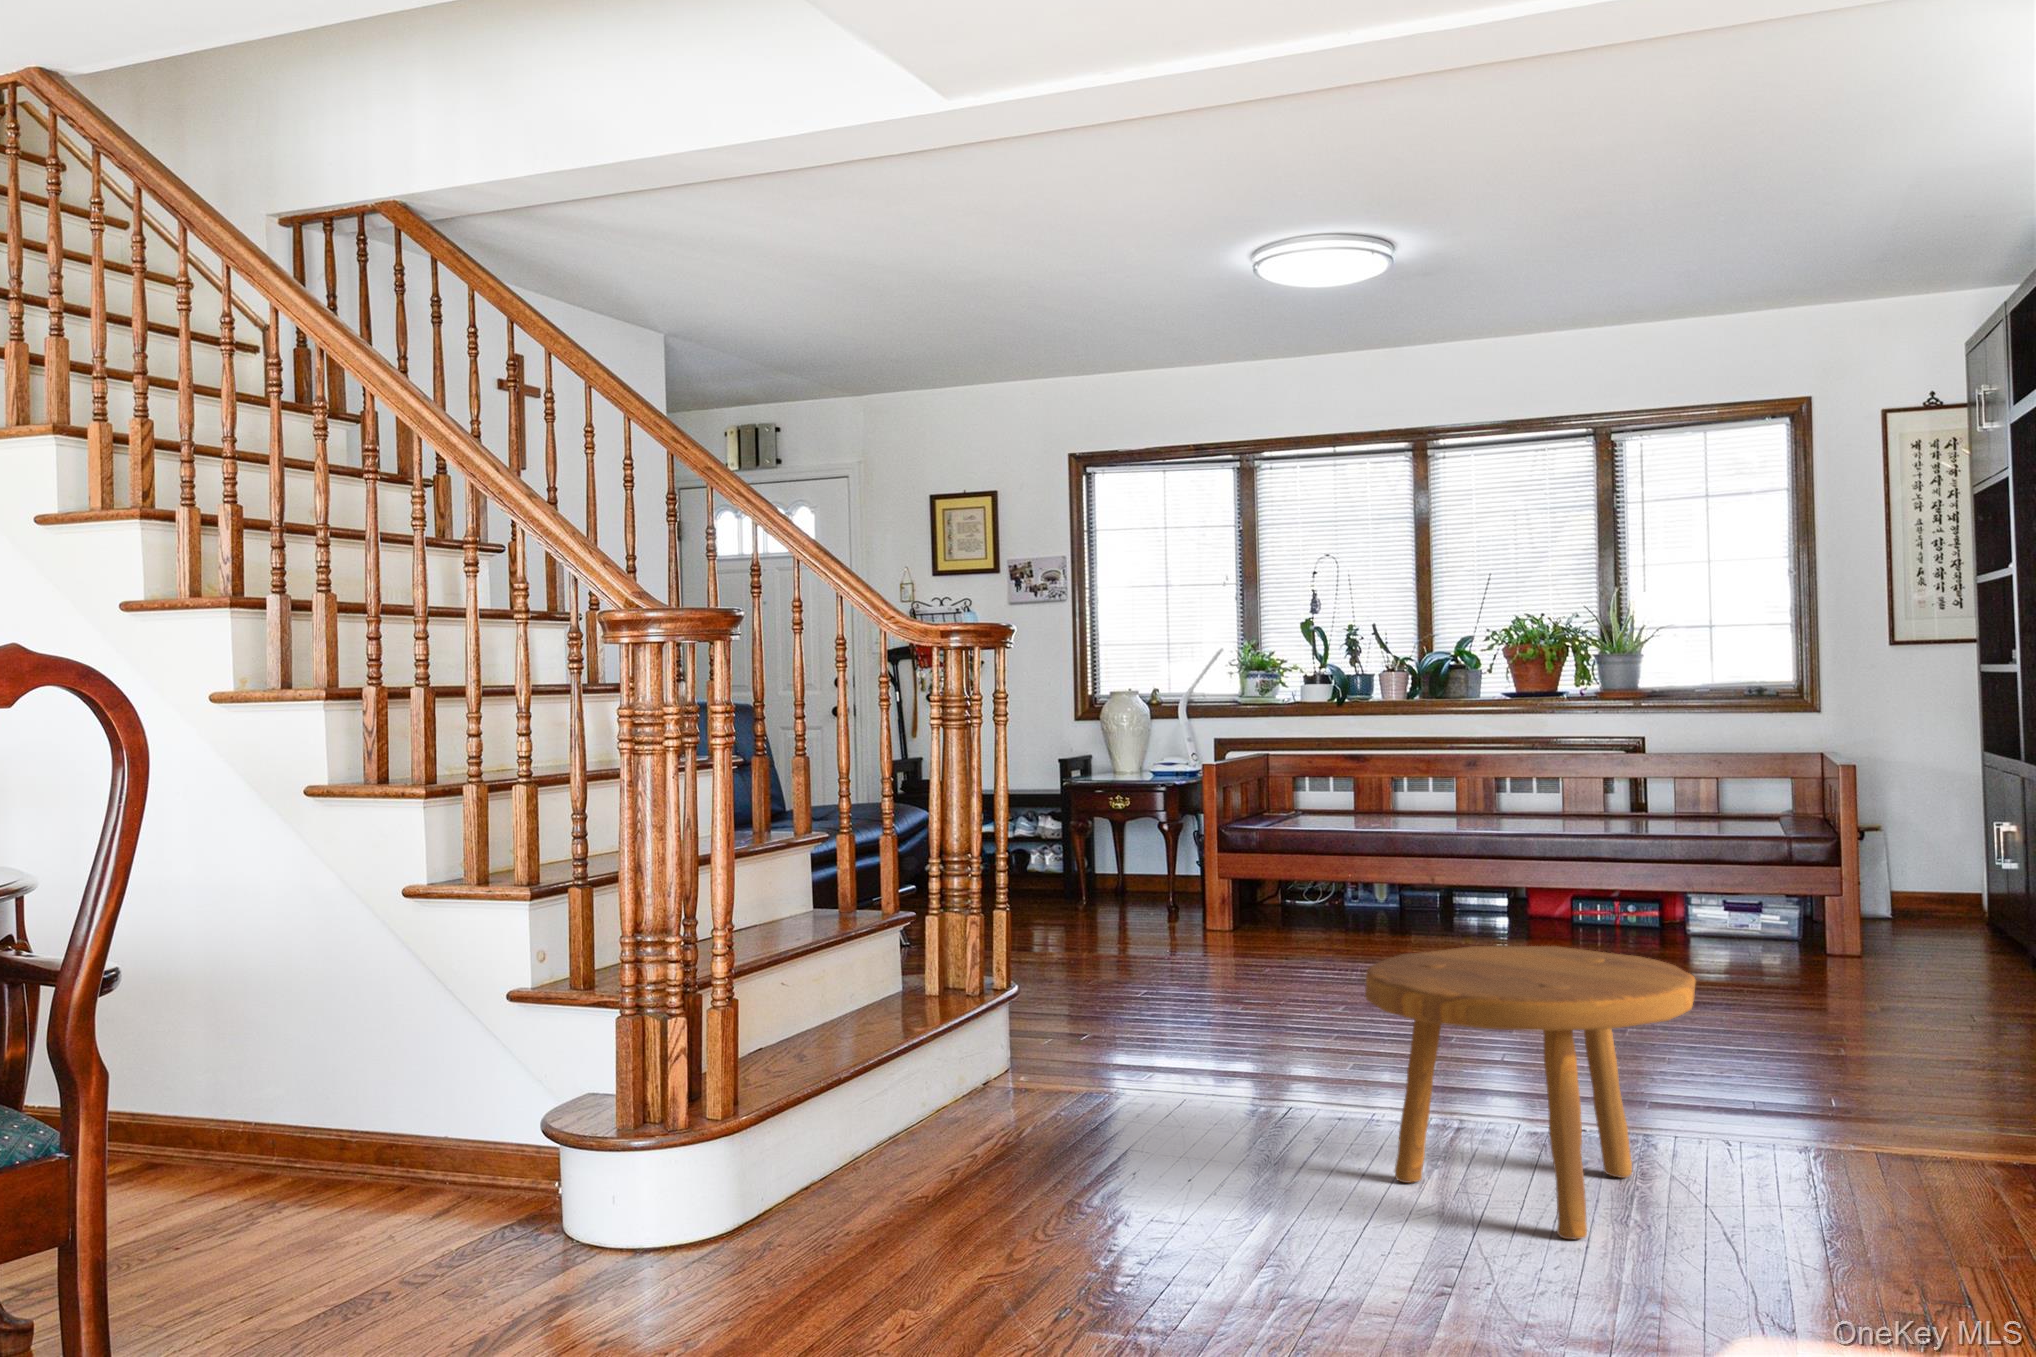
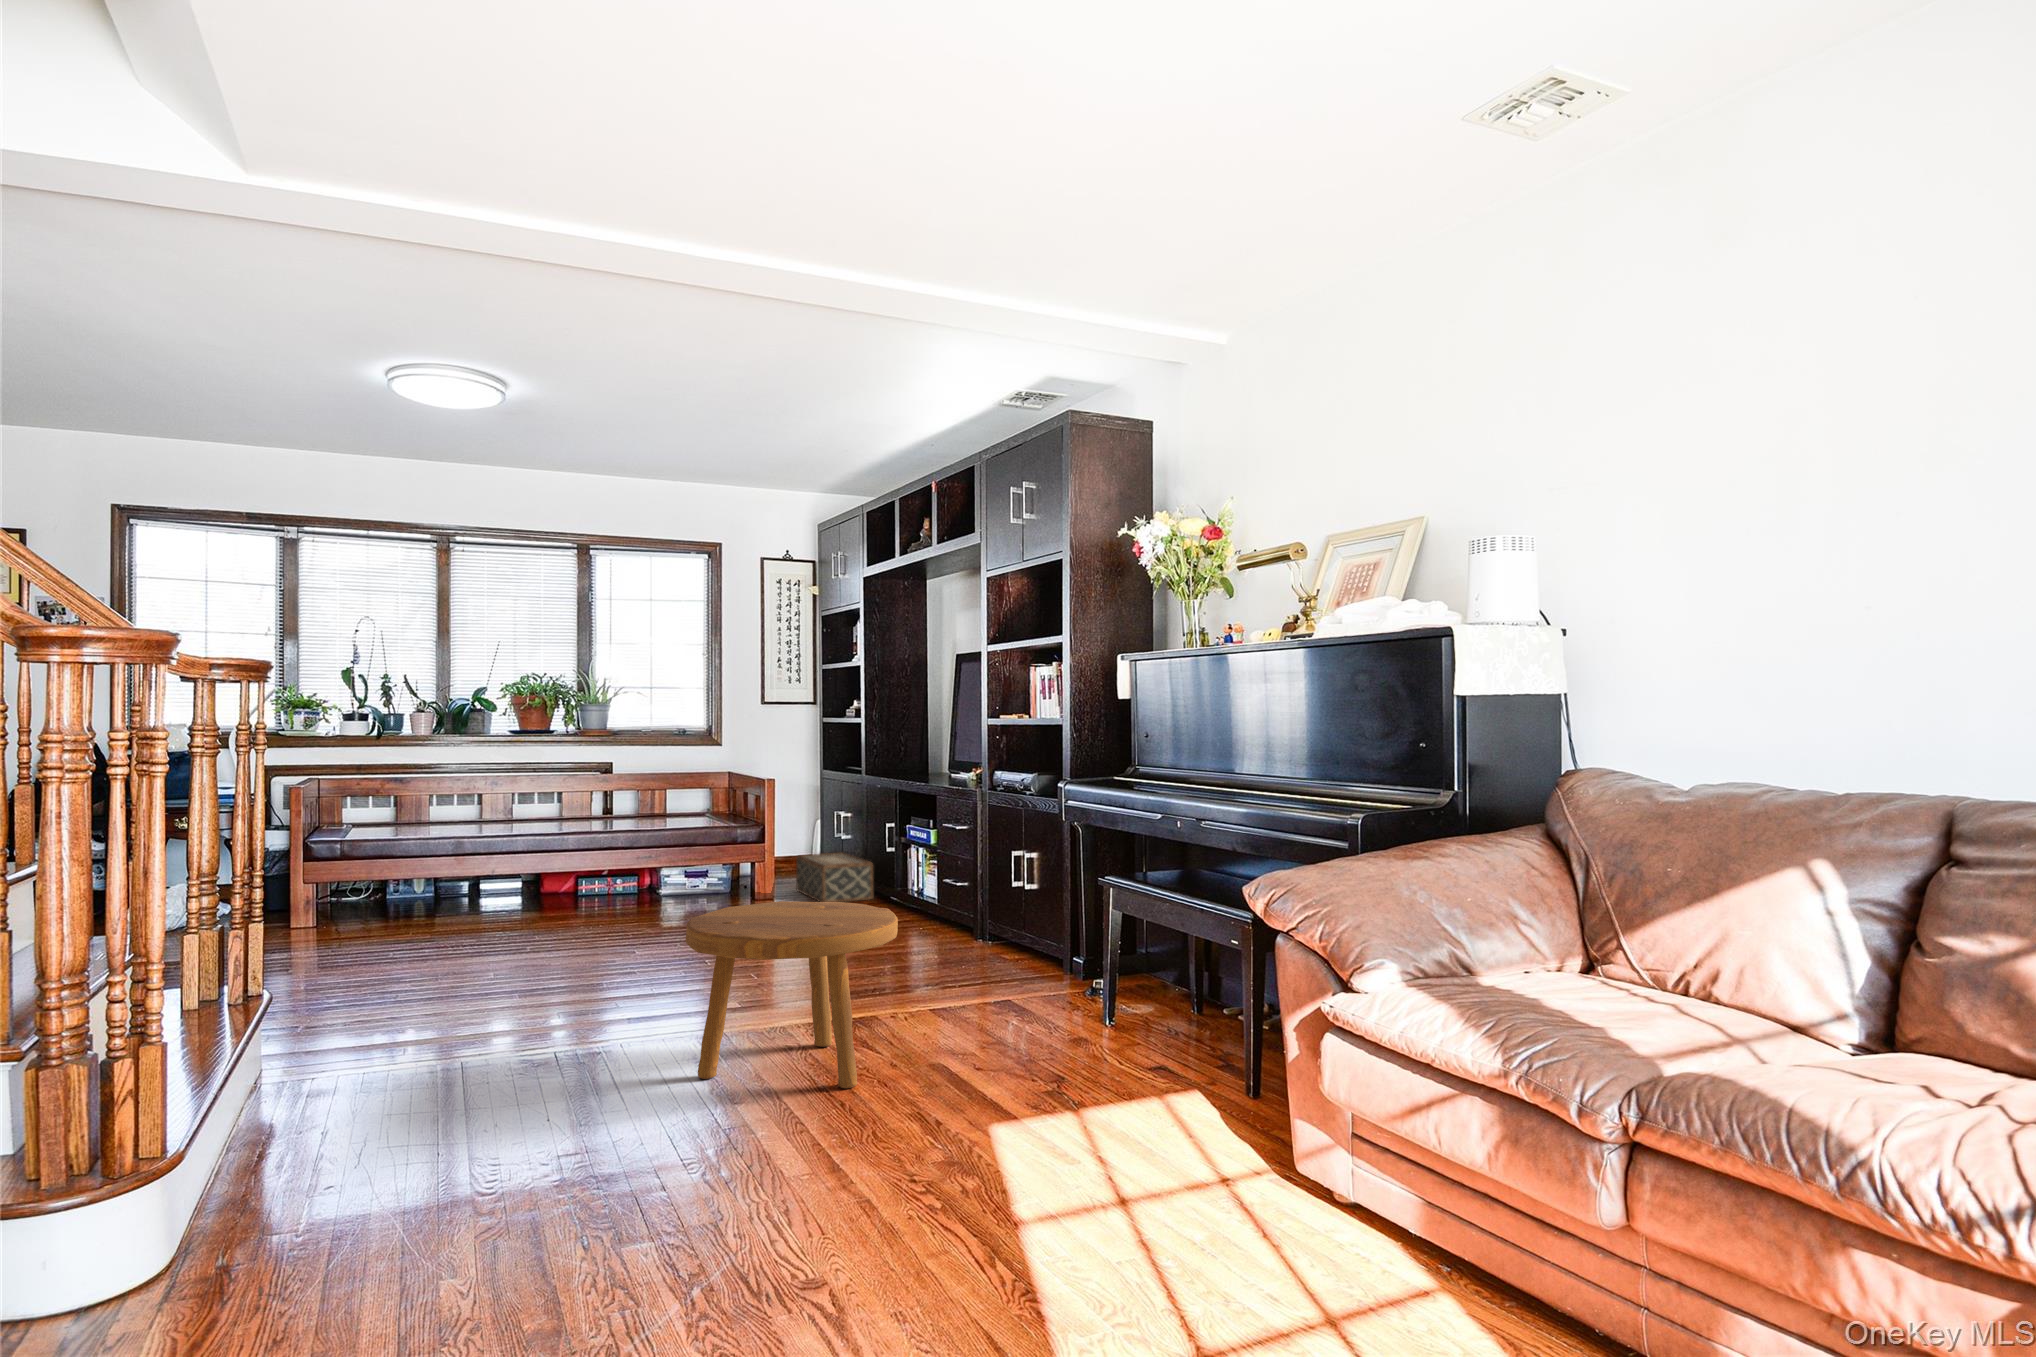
woven basket: none [1905,893,2025,977] -> present [796,852,873,902]

